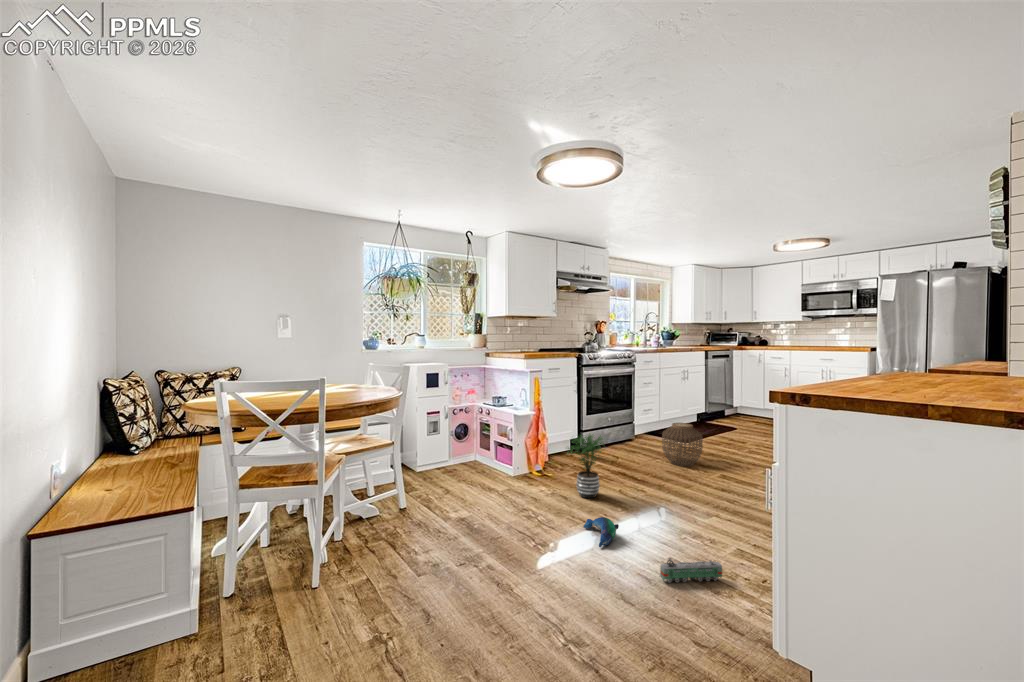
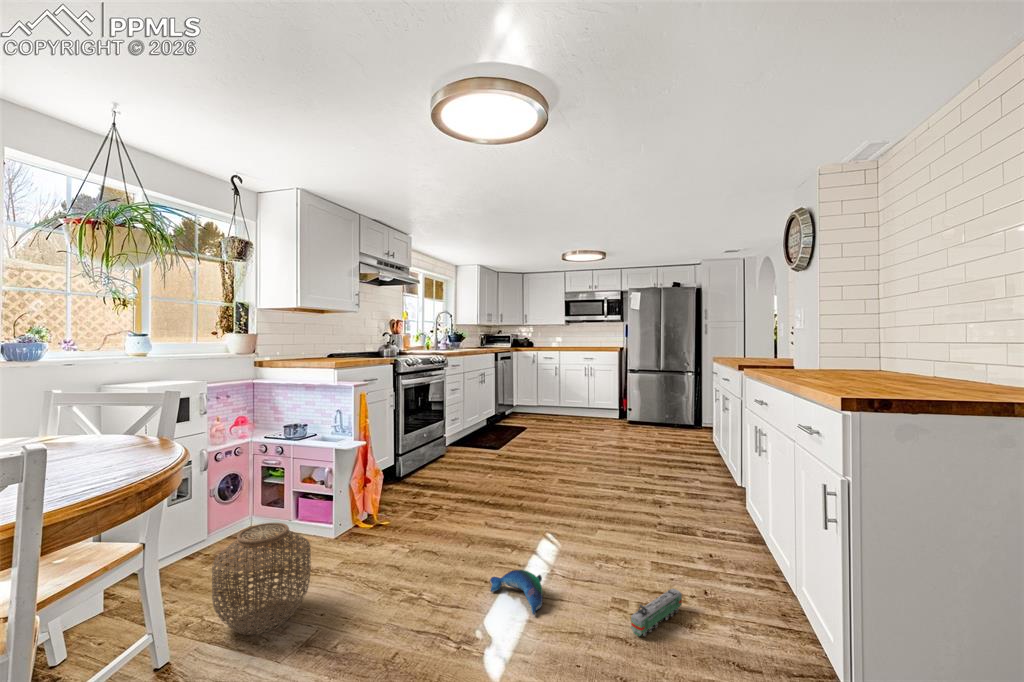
woven basket: present [662,423,703,466] -> present [212,522,311,634]
potted plant: present [568,434,604,498] -> none [428,457,483,546]

